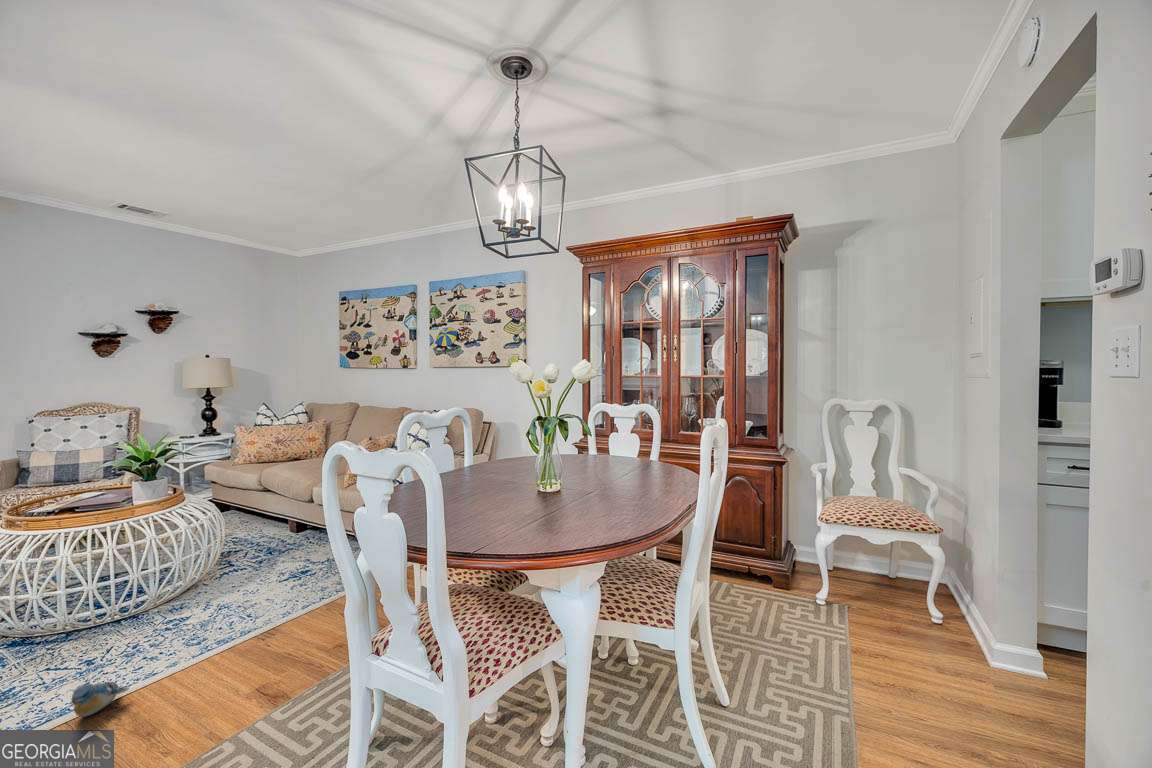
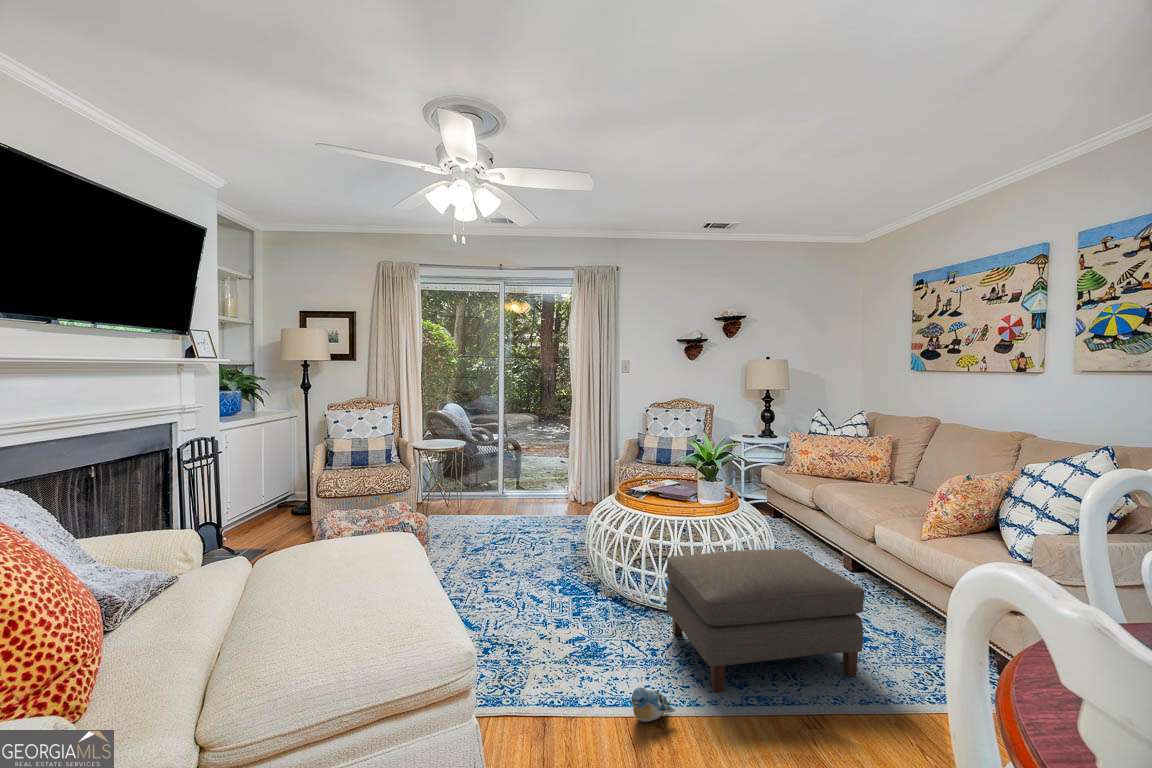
ottoman: none [100,521,304,659] -> present [666,549,865,691]

